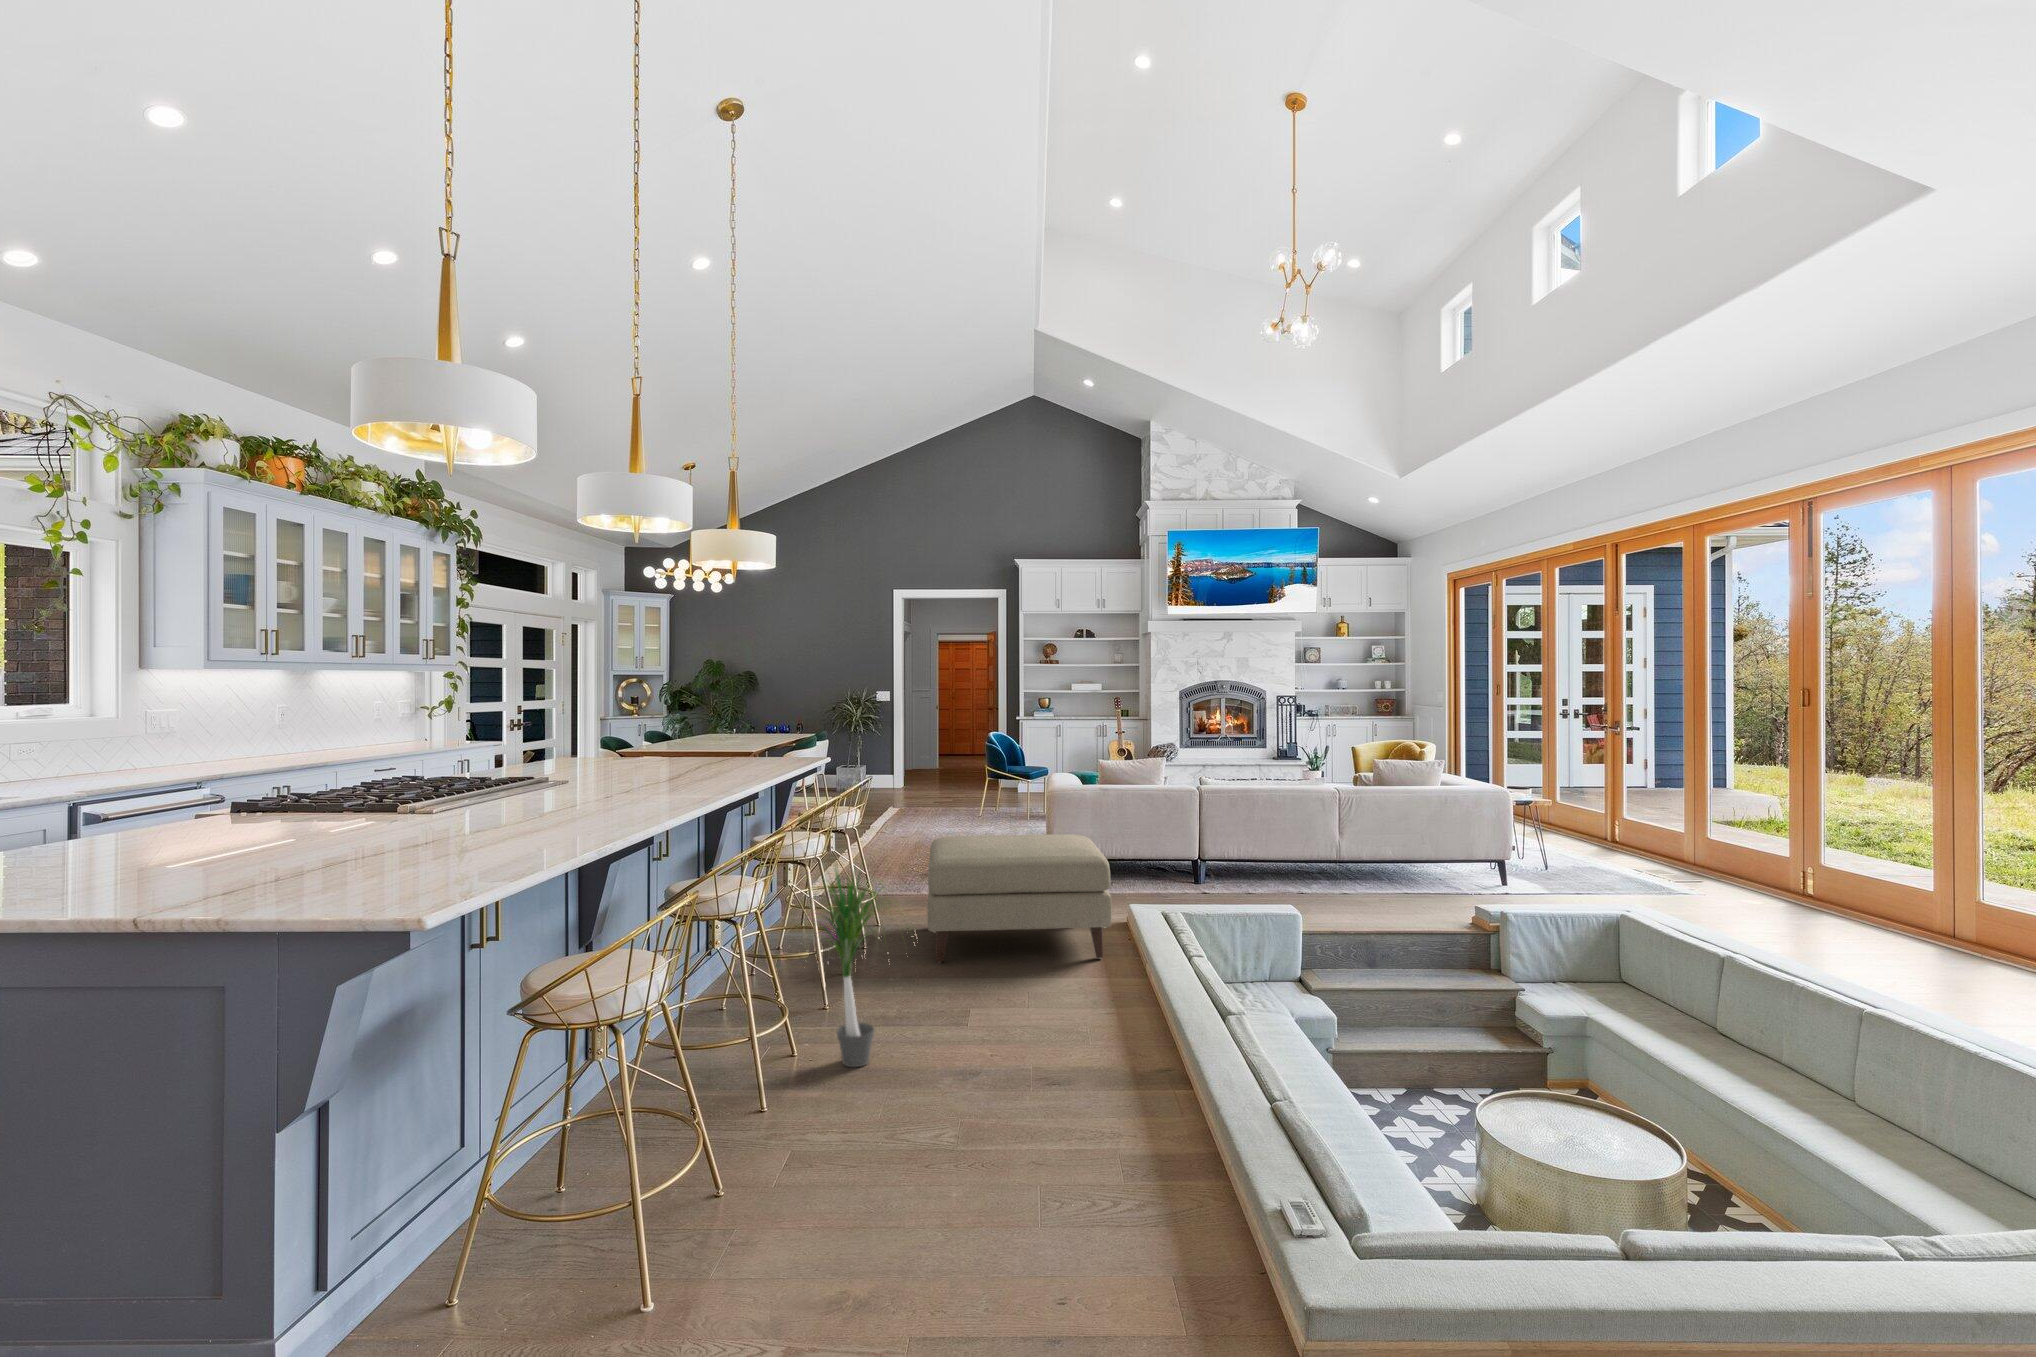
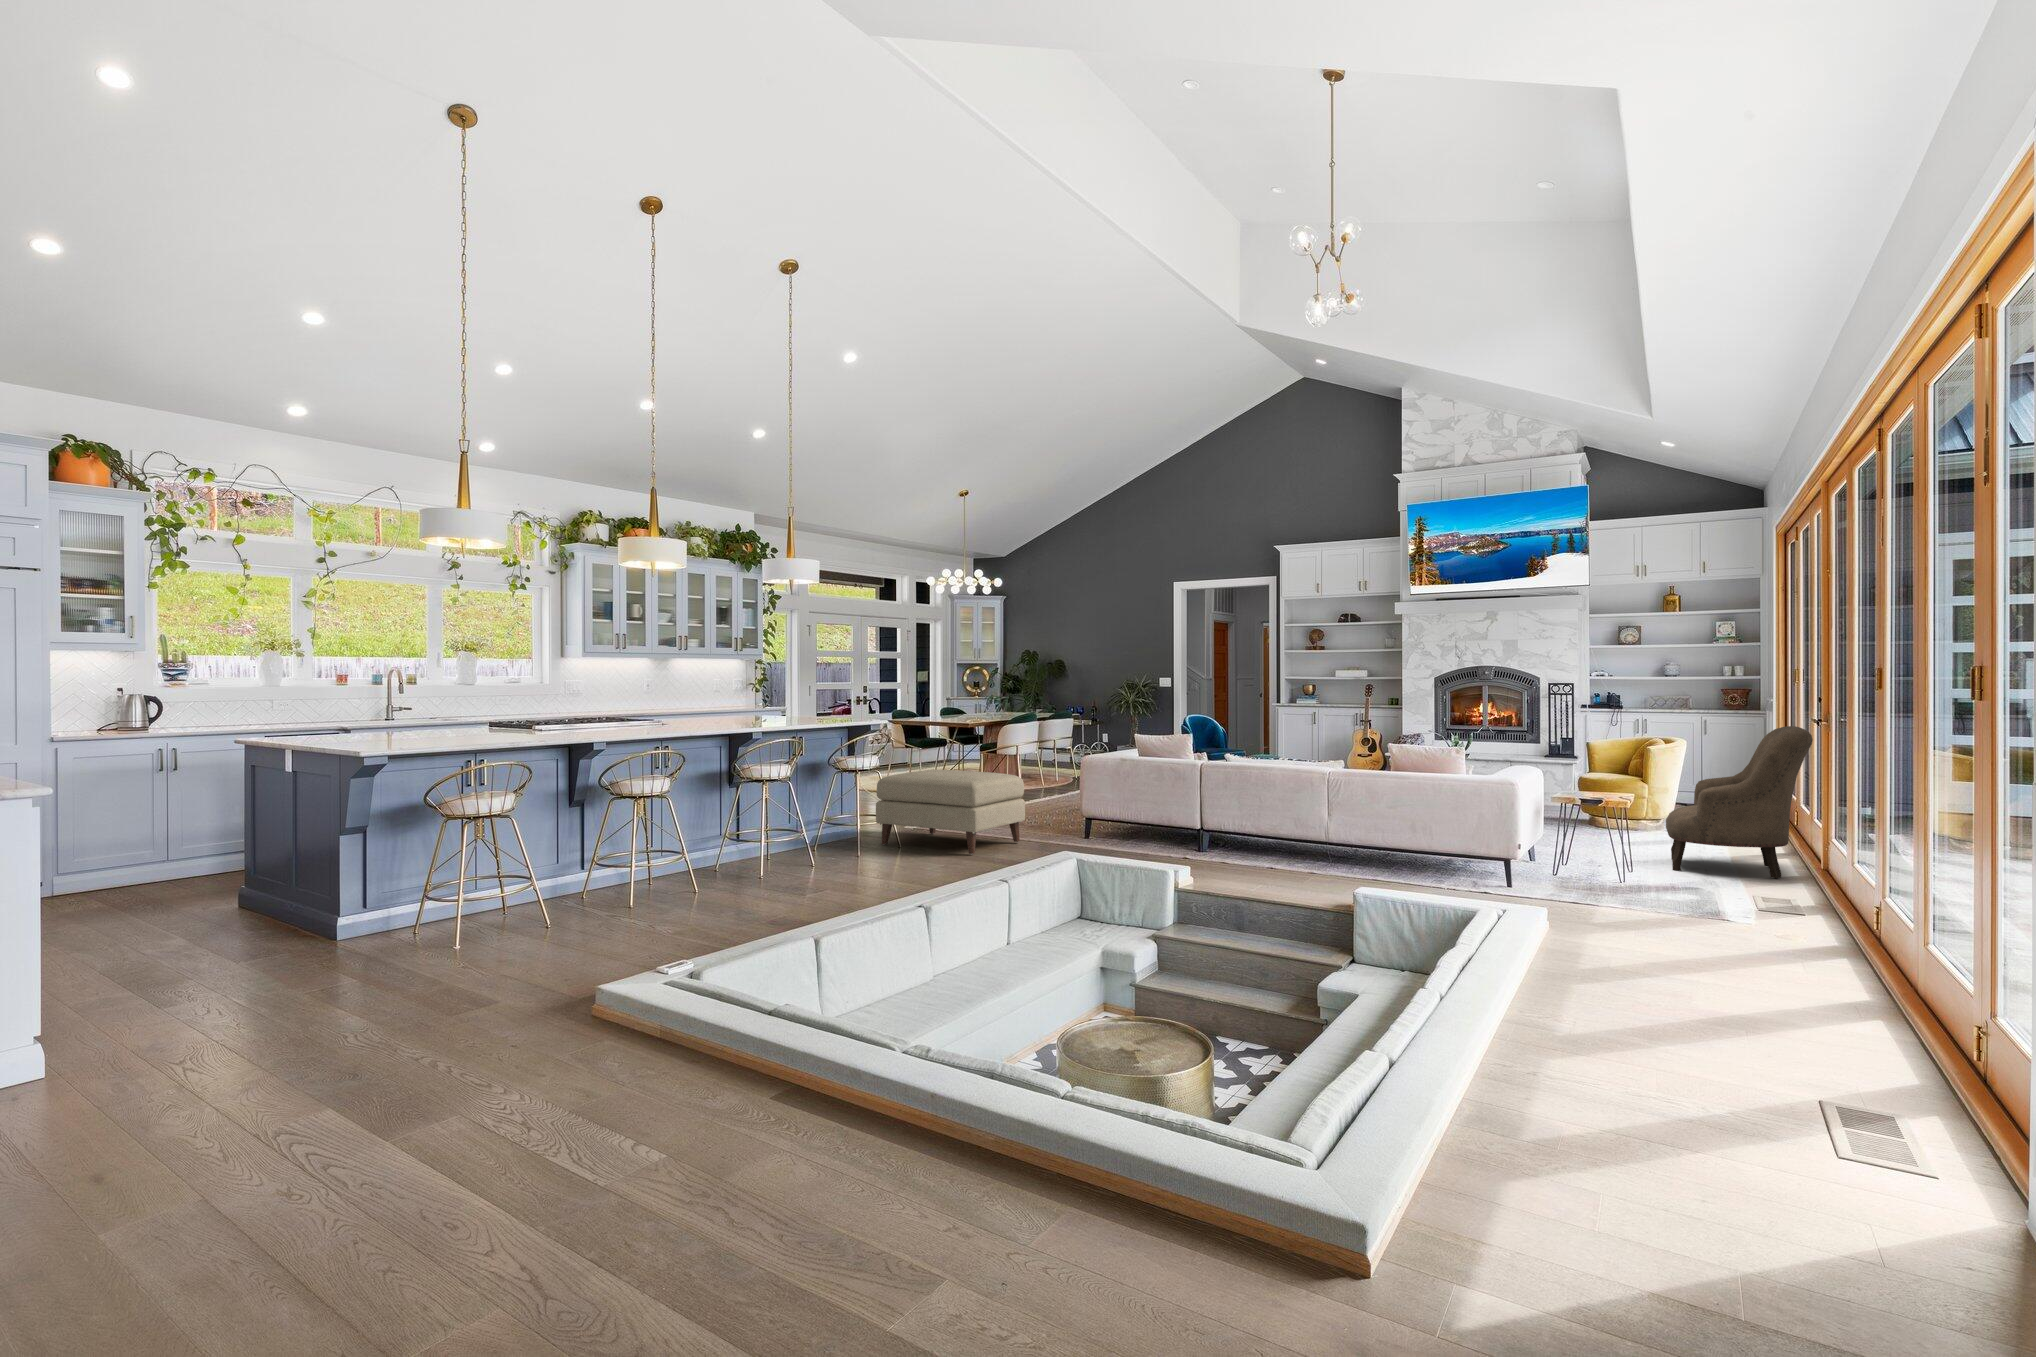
armchair: none [1553,734,1679,862] -> present [1666,726,1813,878]
potted plant: present [788,867,899,1067] -> none [702,747,781,865]

